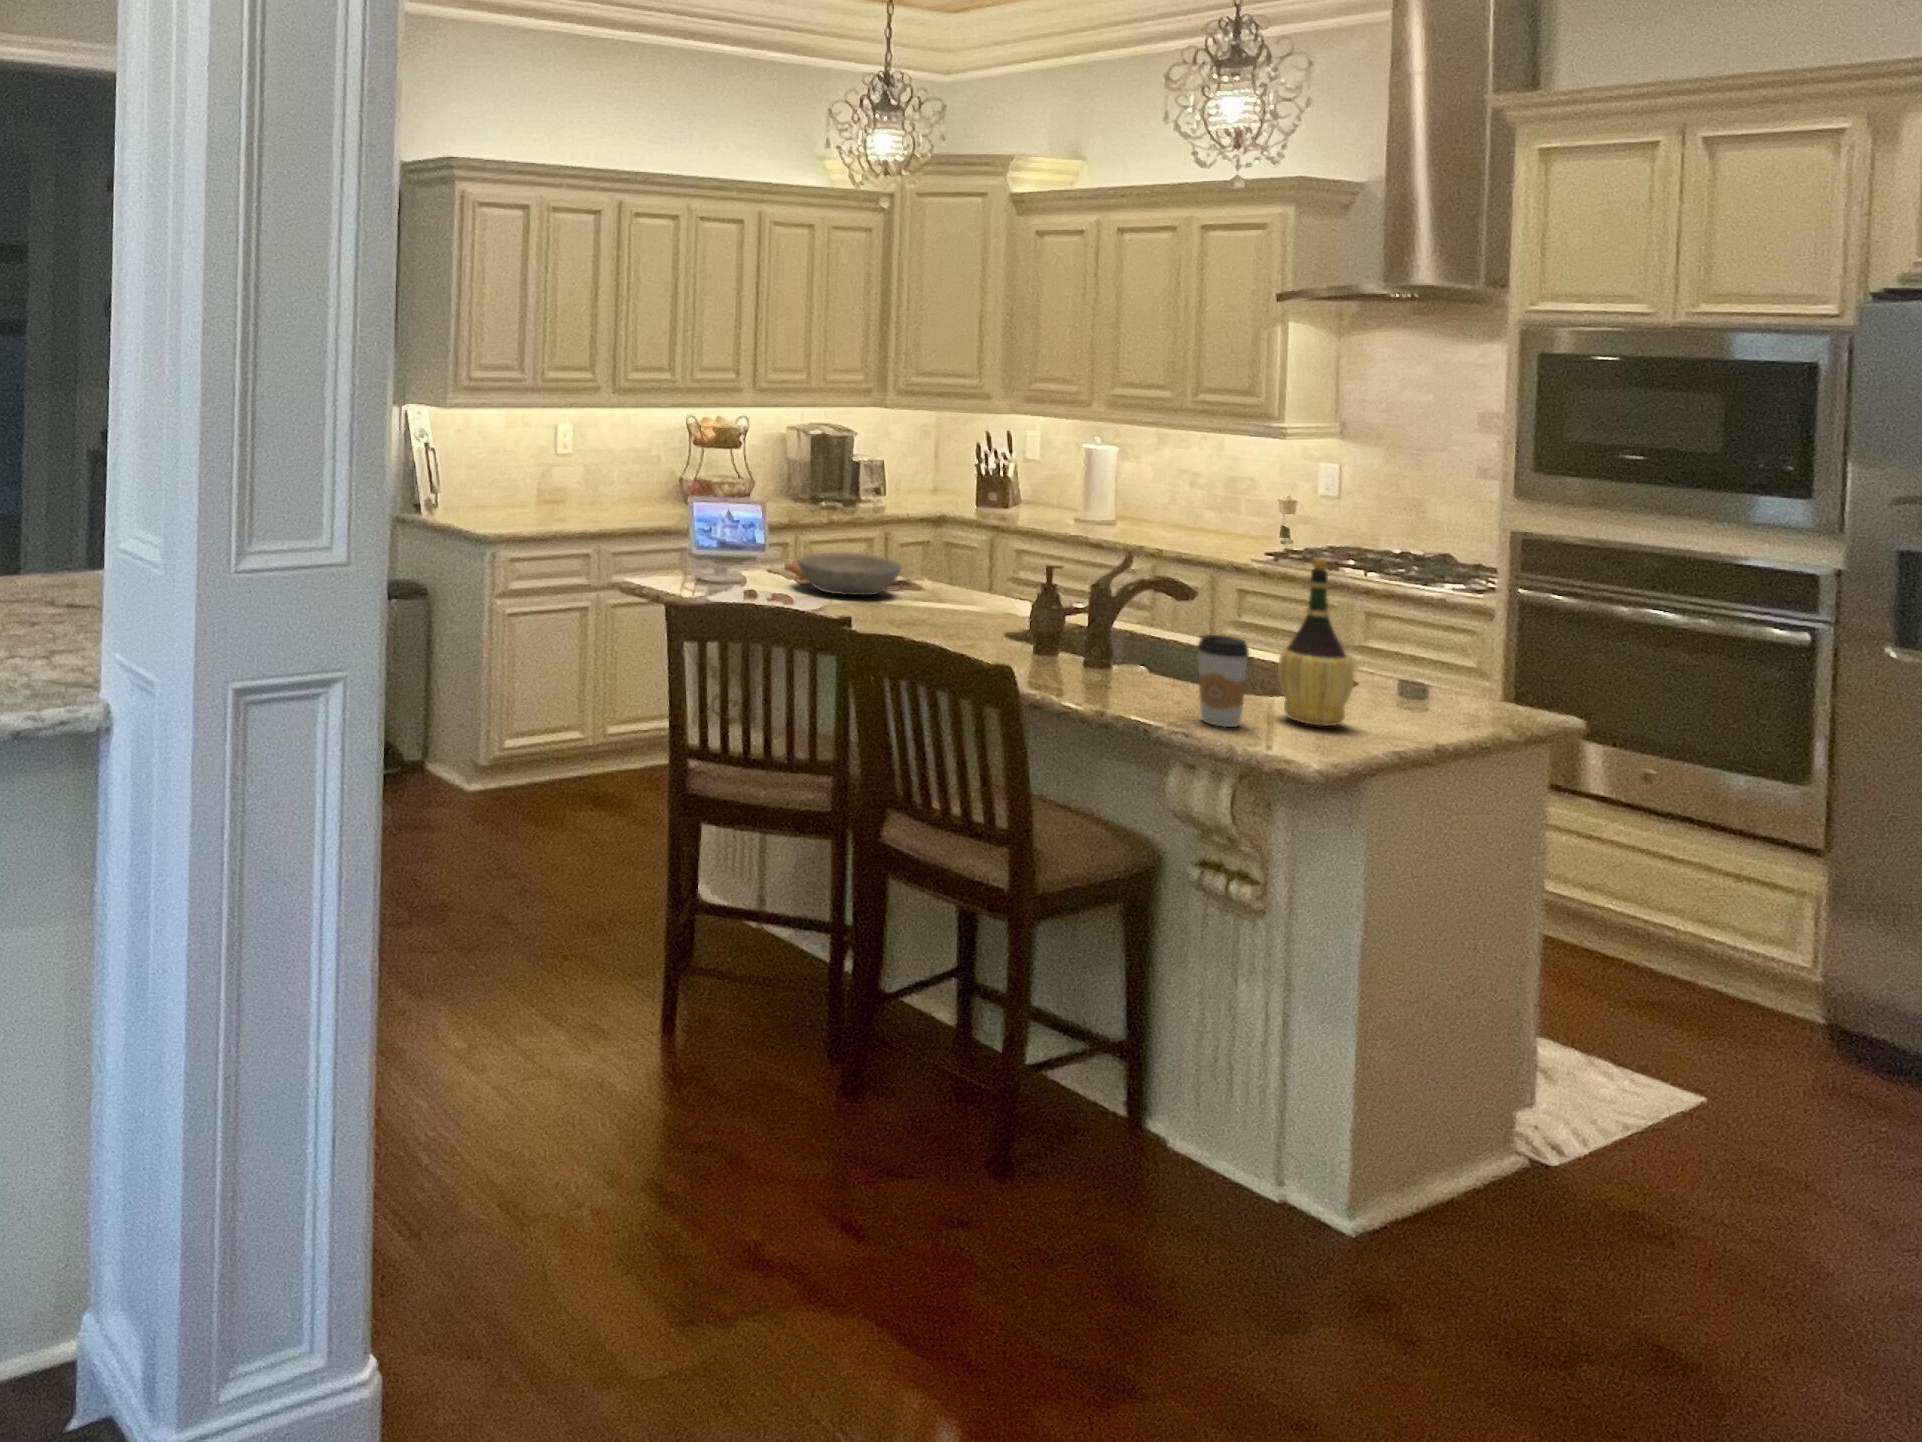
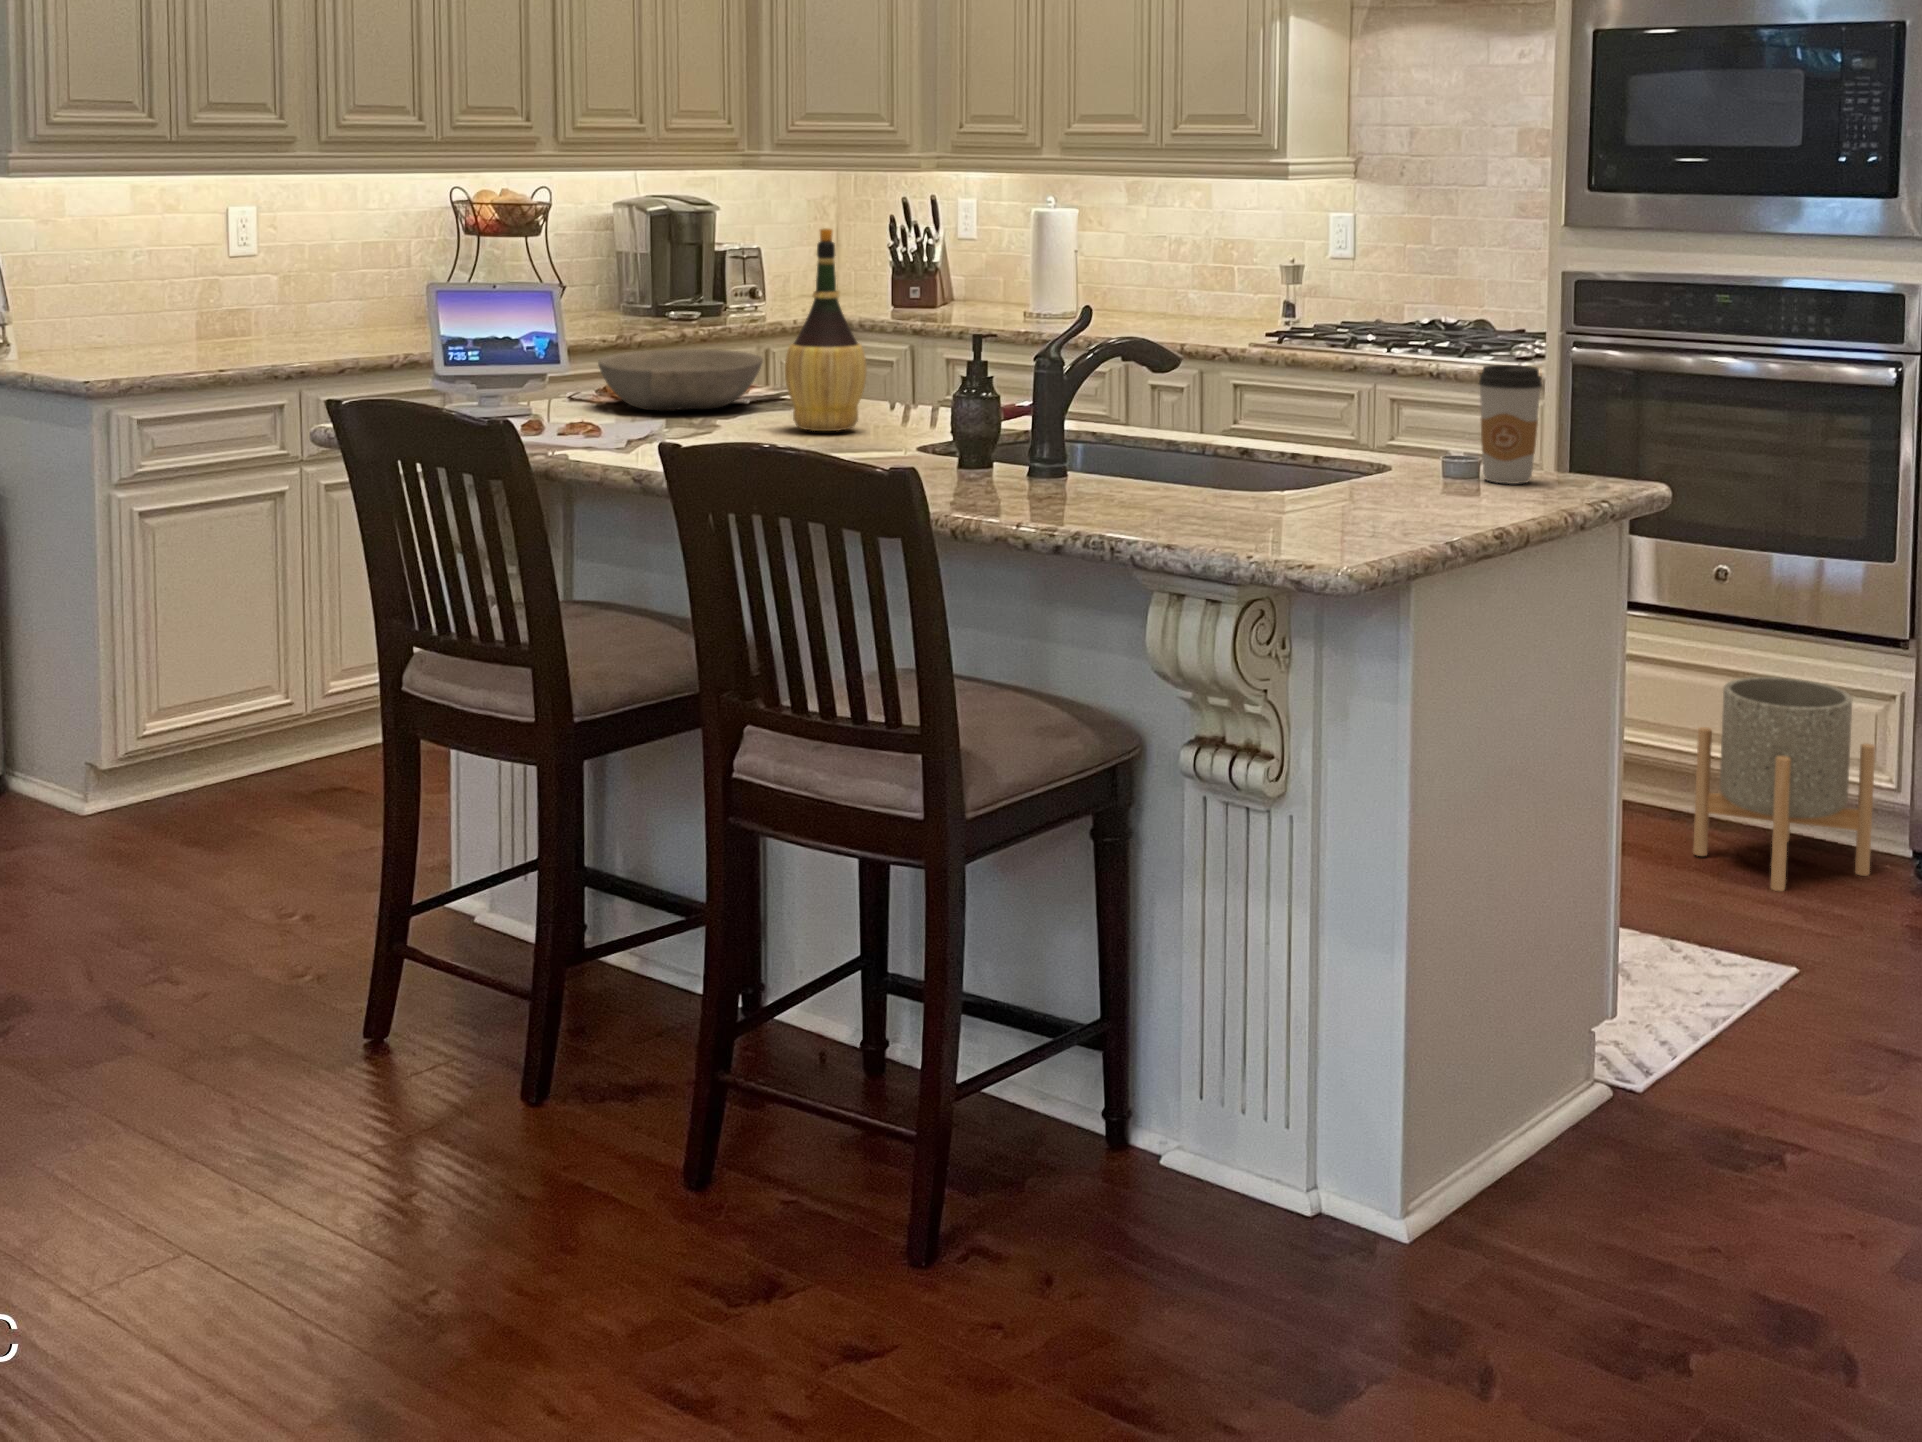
wine bottle: present [1278,558,1354,726] -> present [785,228,867,431]
coffee cup: present [1197,635,1249,727] -> present [1479,365,1542,484]
planter: none [1631,870,1806,1049] -> present [1693,677,1875,891]

